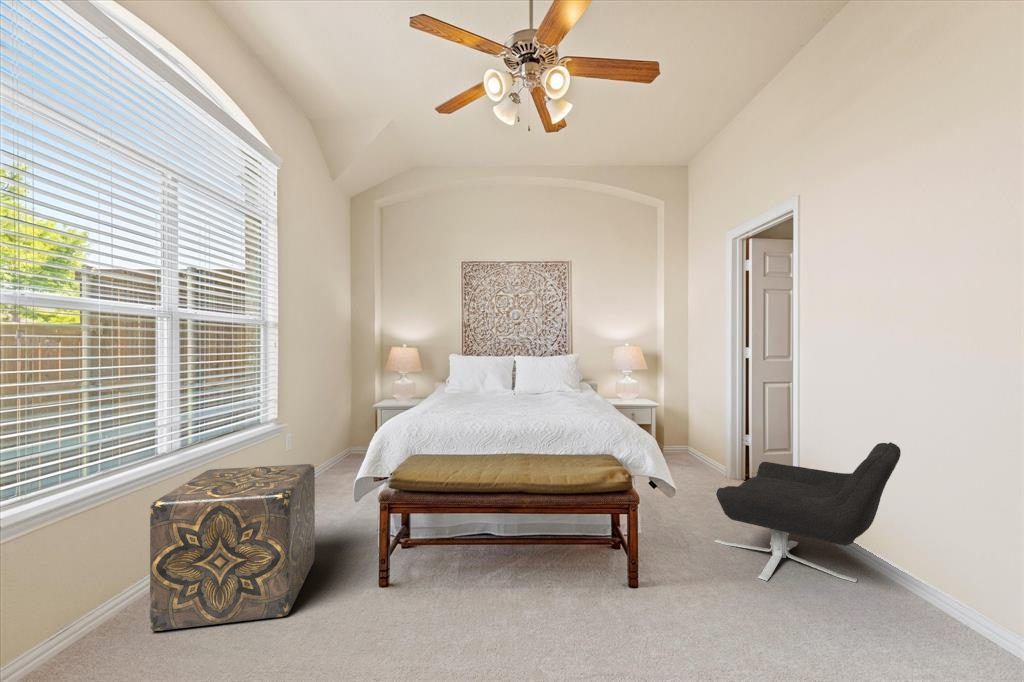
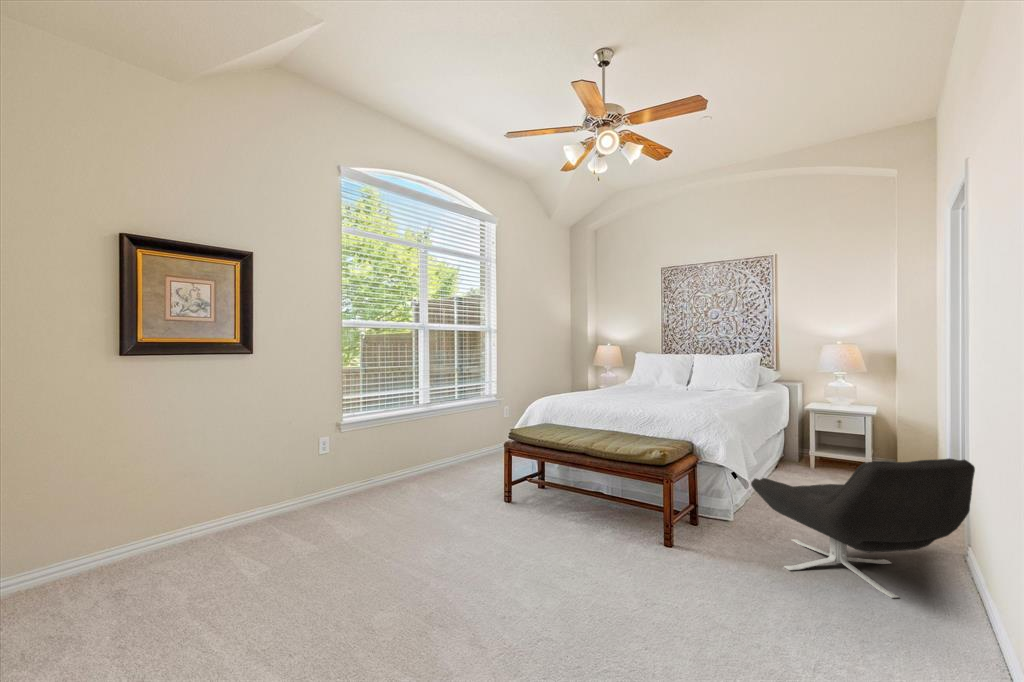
ottoman: present [150,464,315,631] -> none [396,417,484,500]

